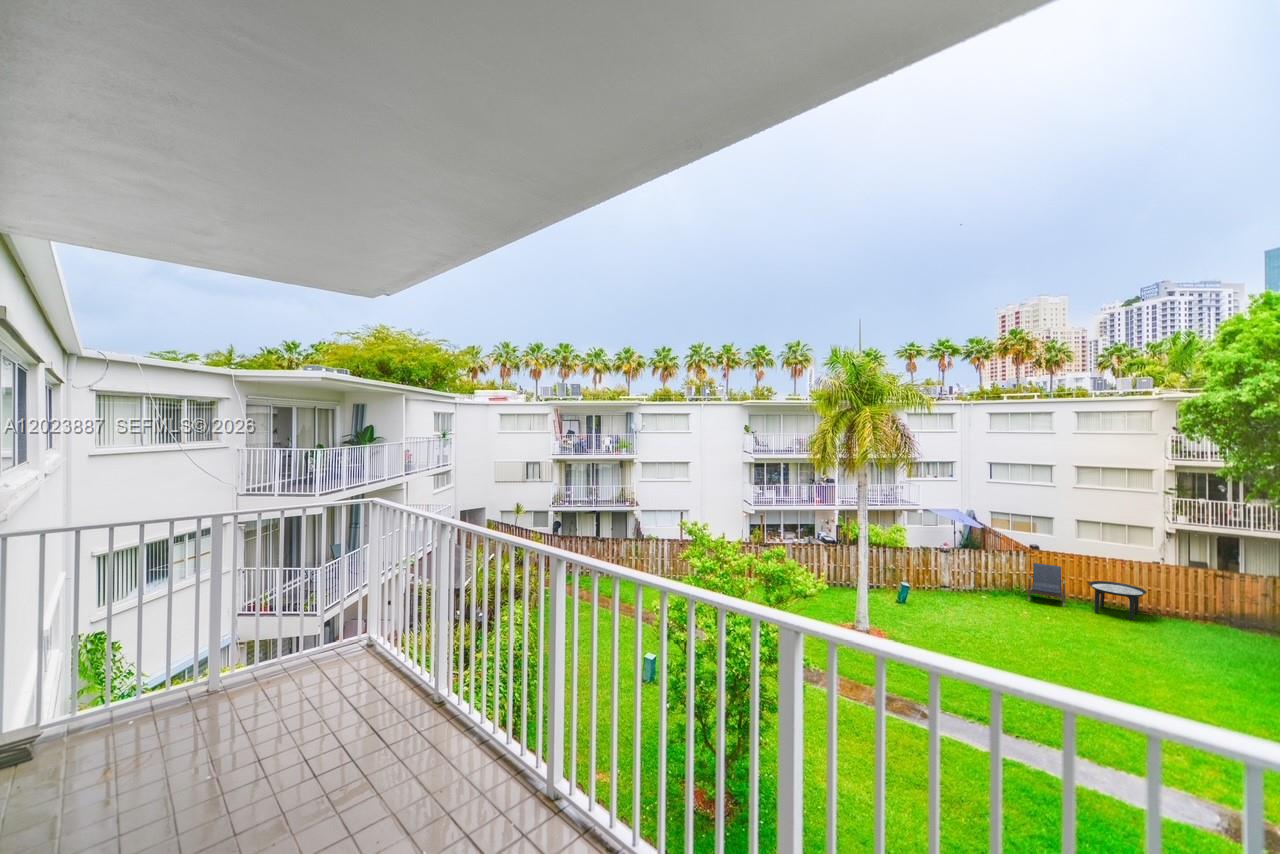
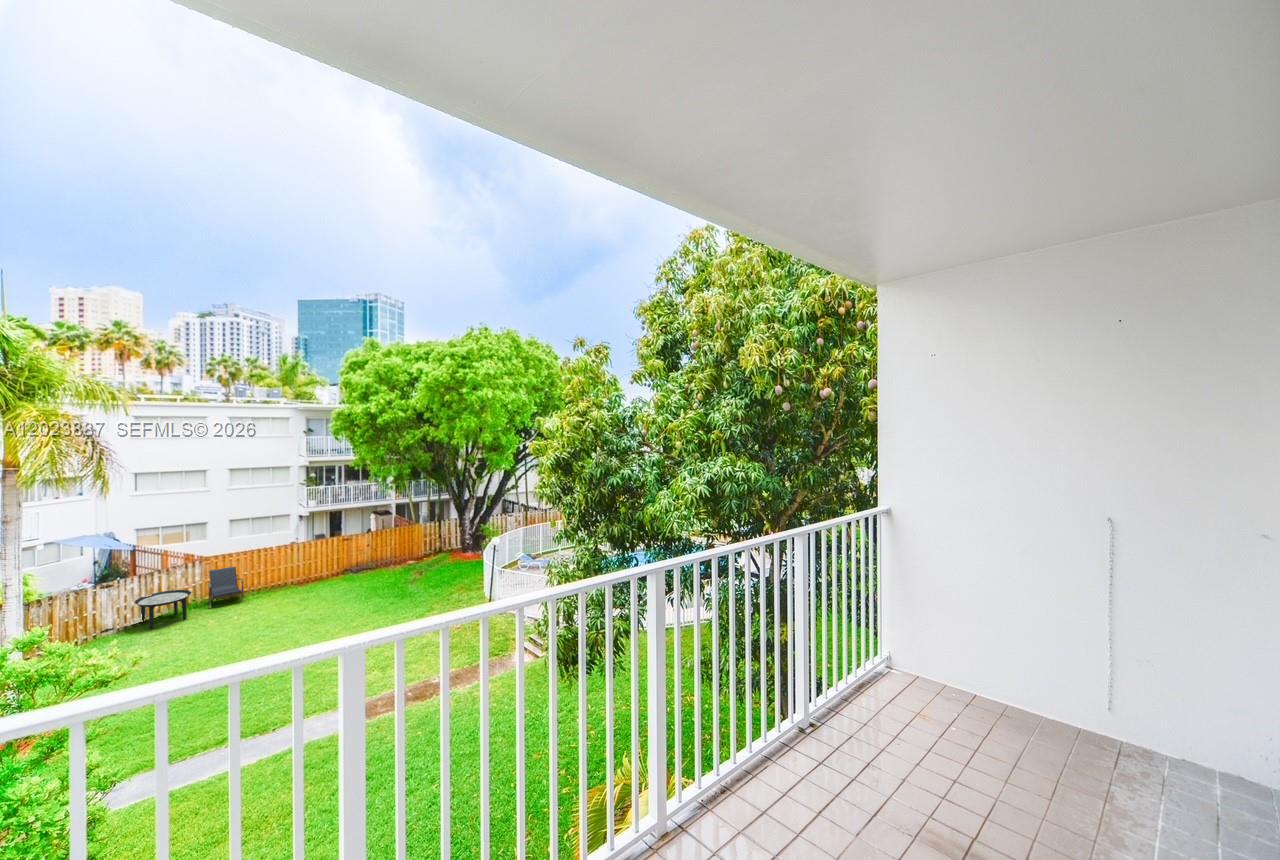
round table: present [1089,581,1147,621] -> present [135,590,191,629]

